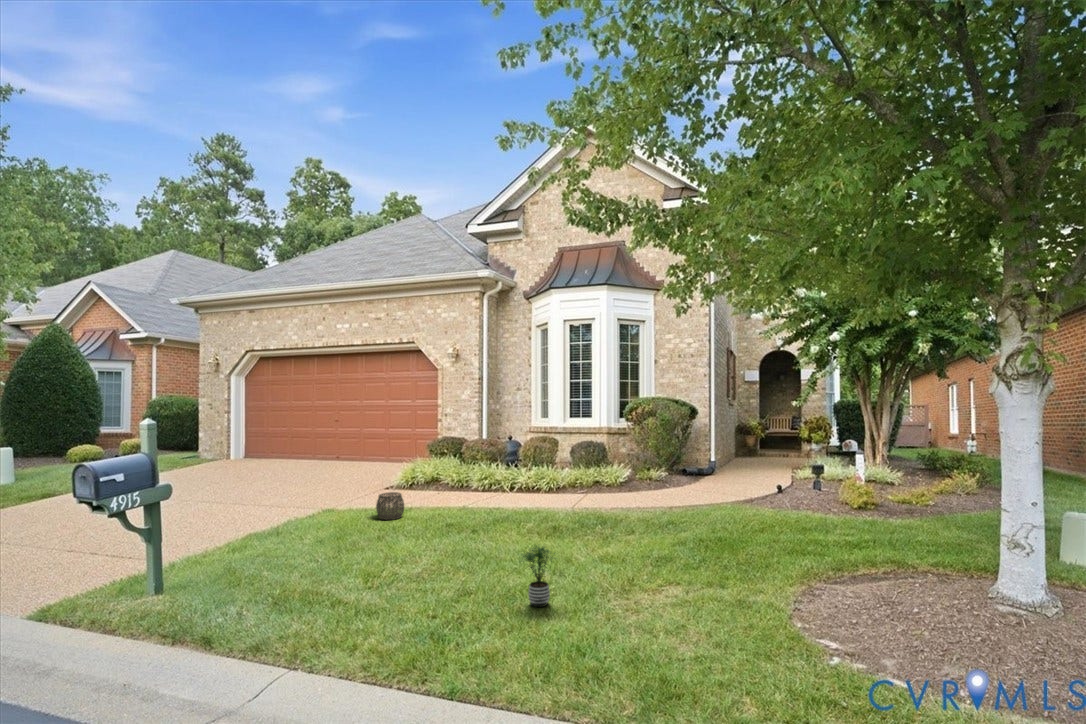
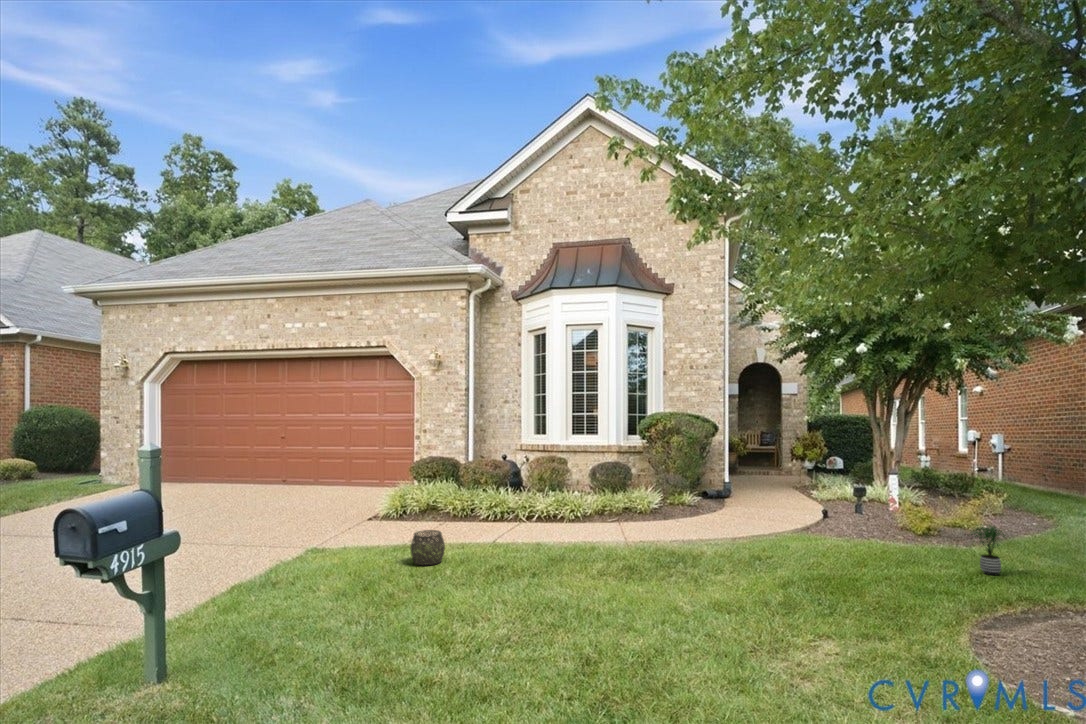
potted plant: present [522,545,555,607] -> present [971,525,1005,575]

